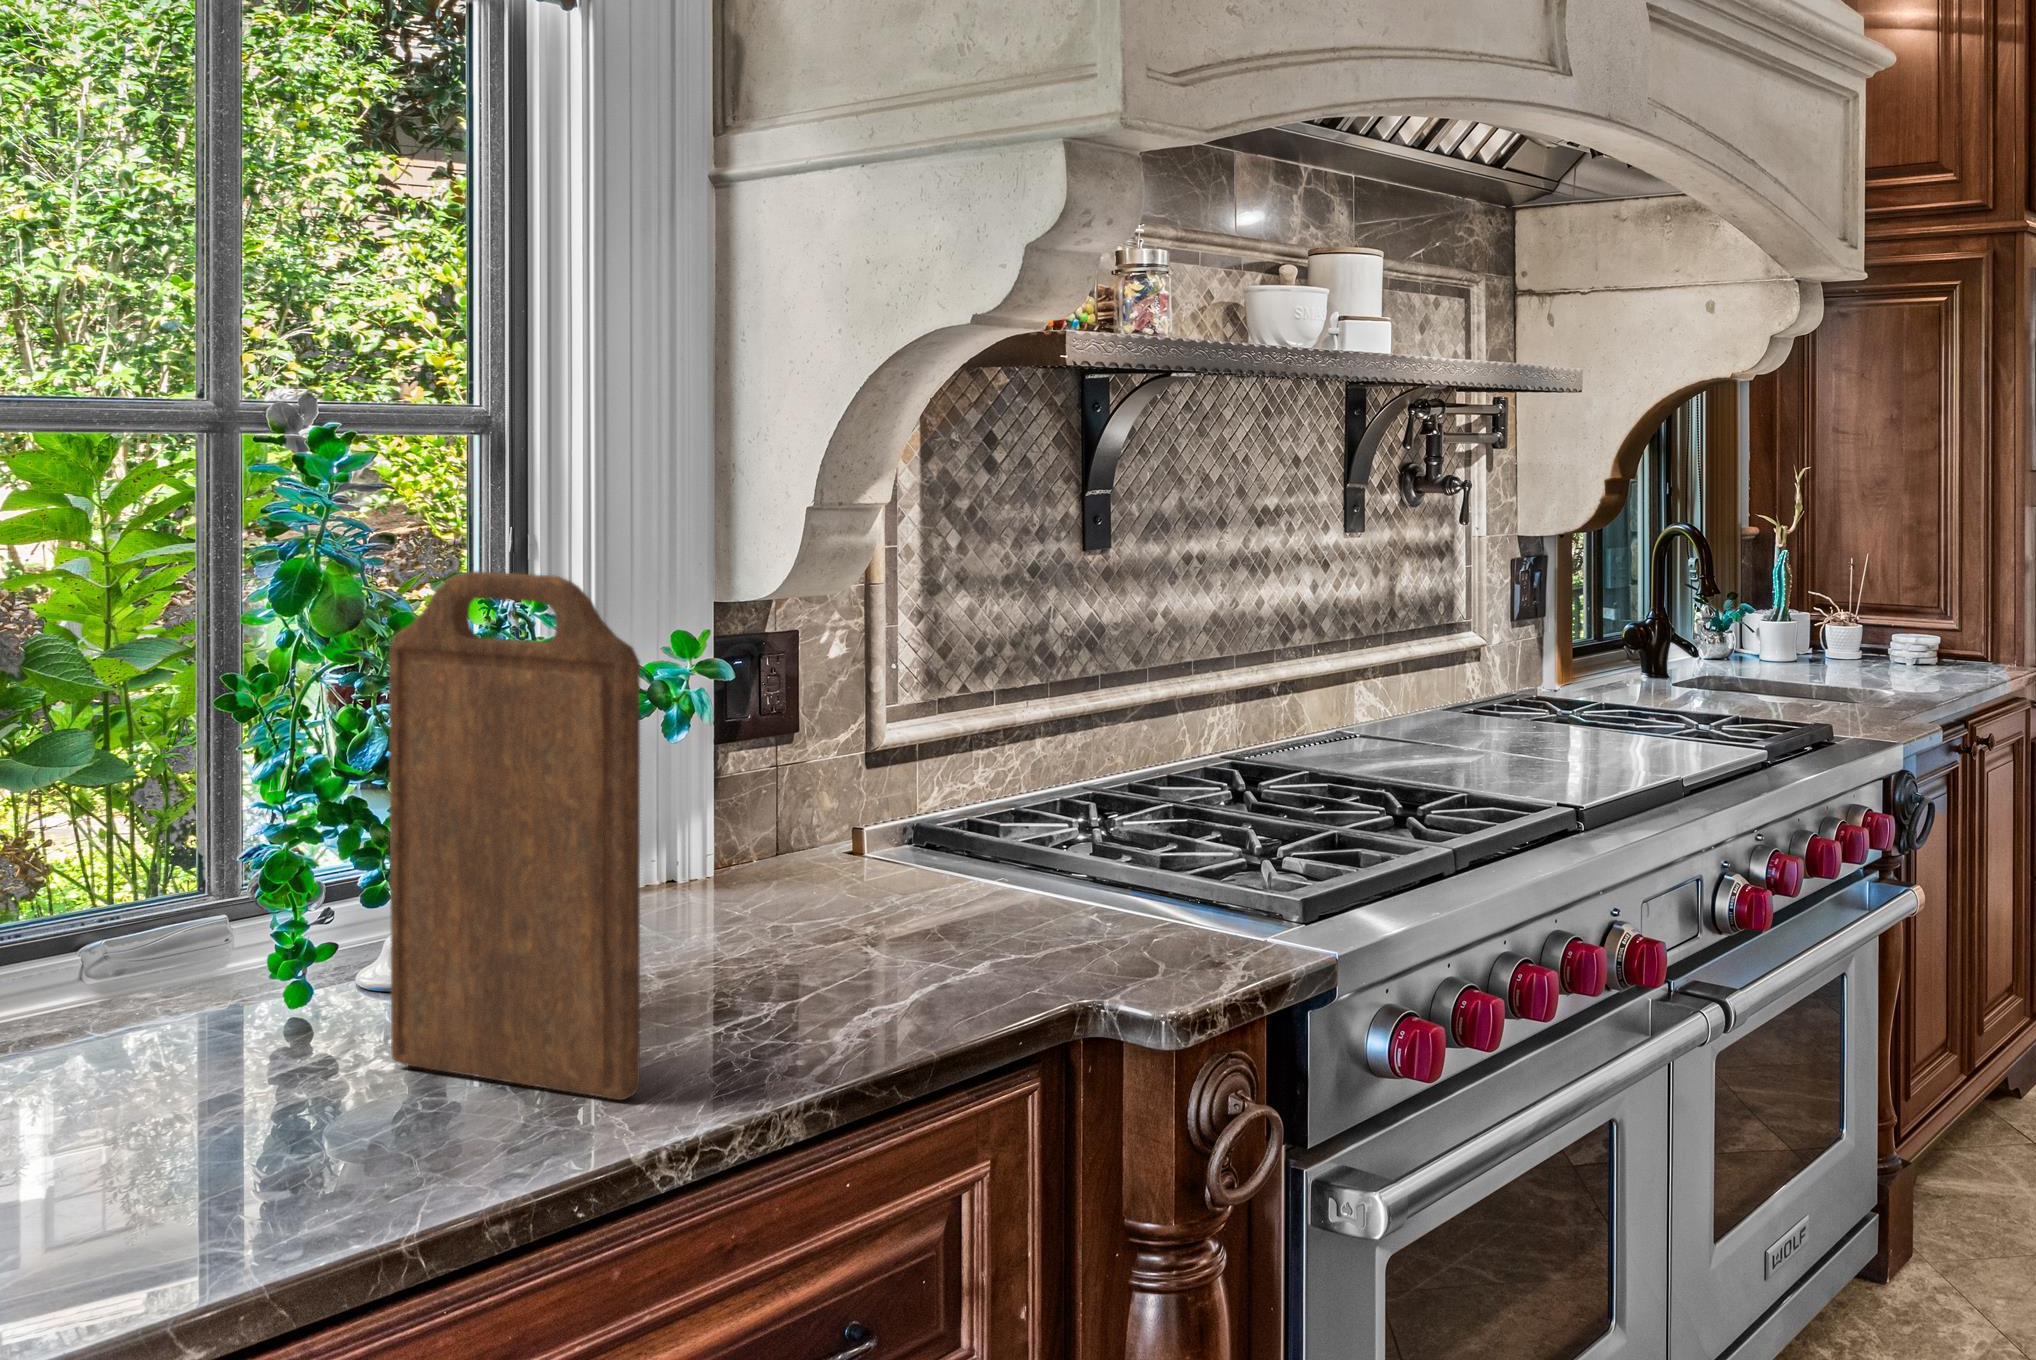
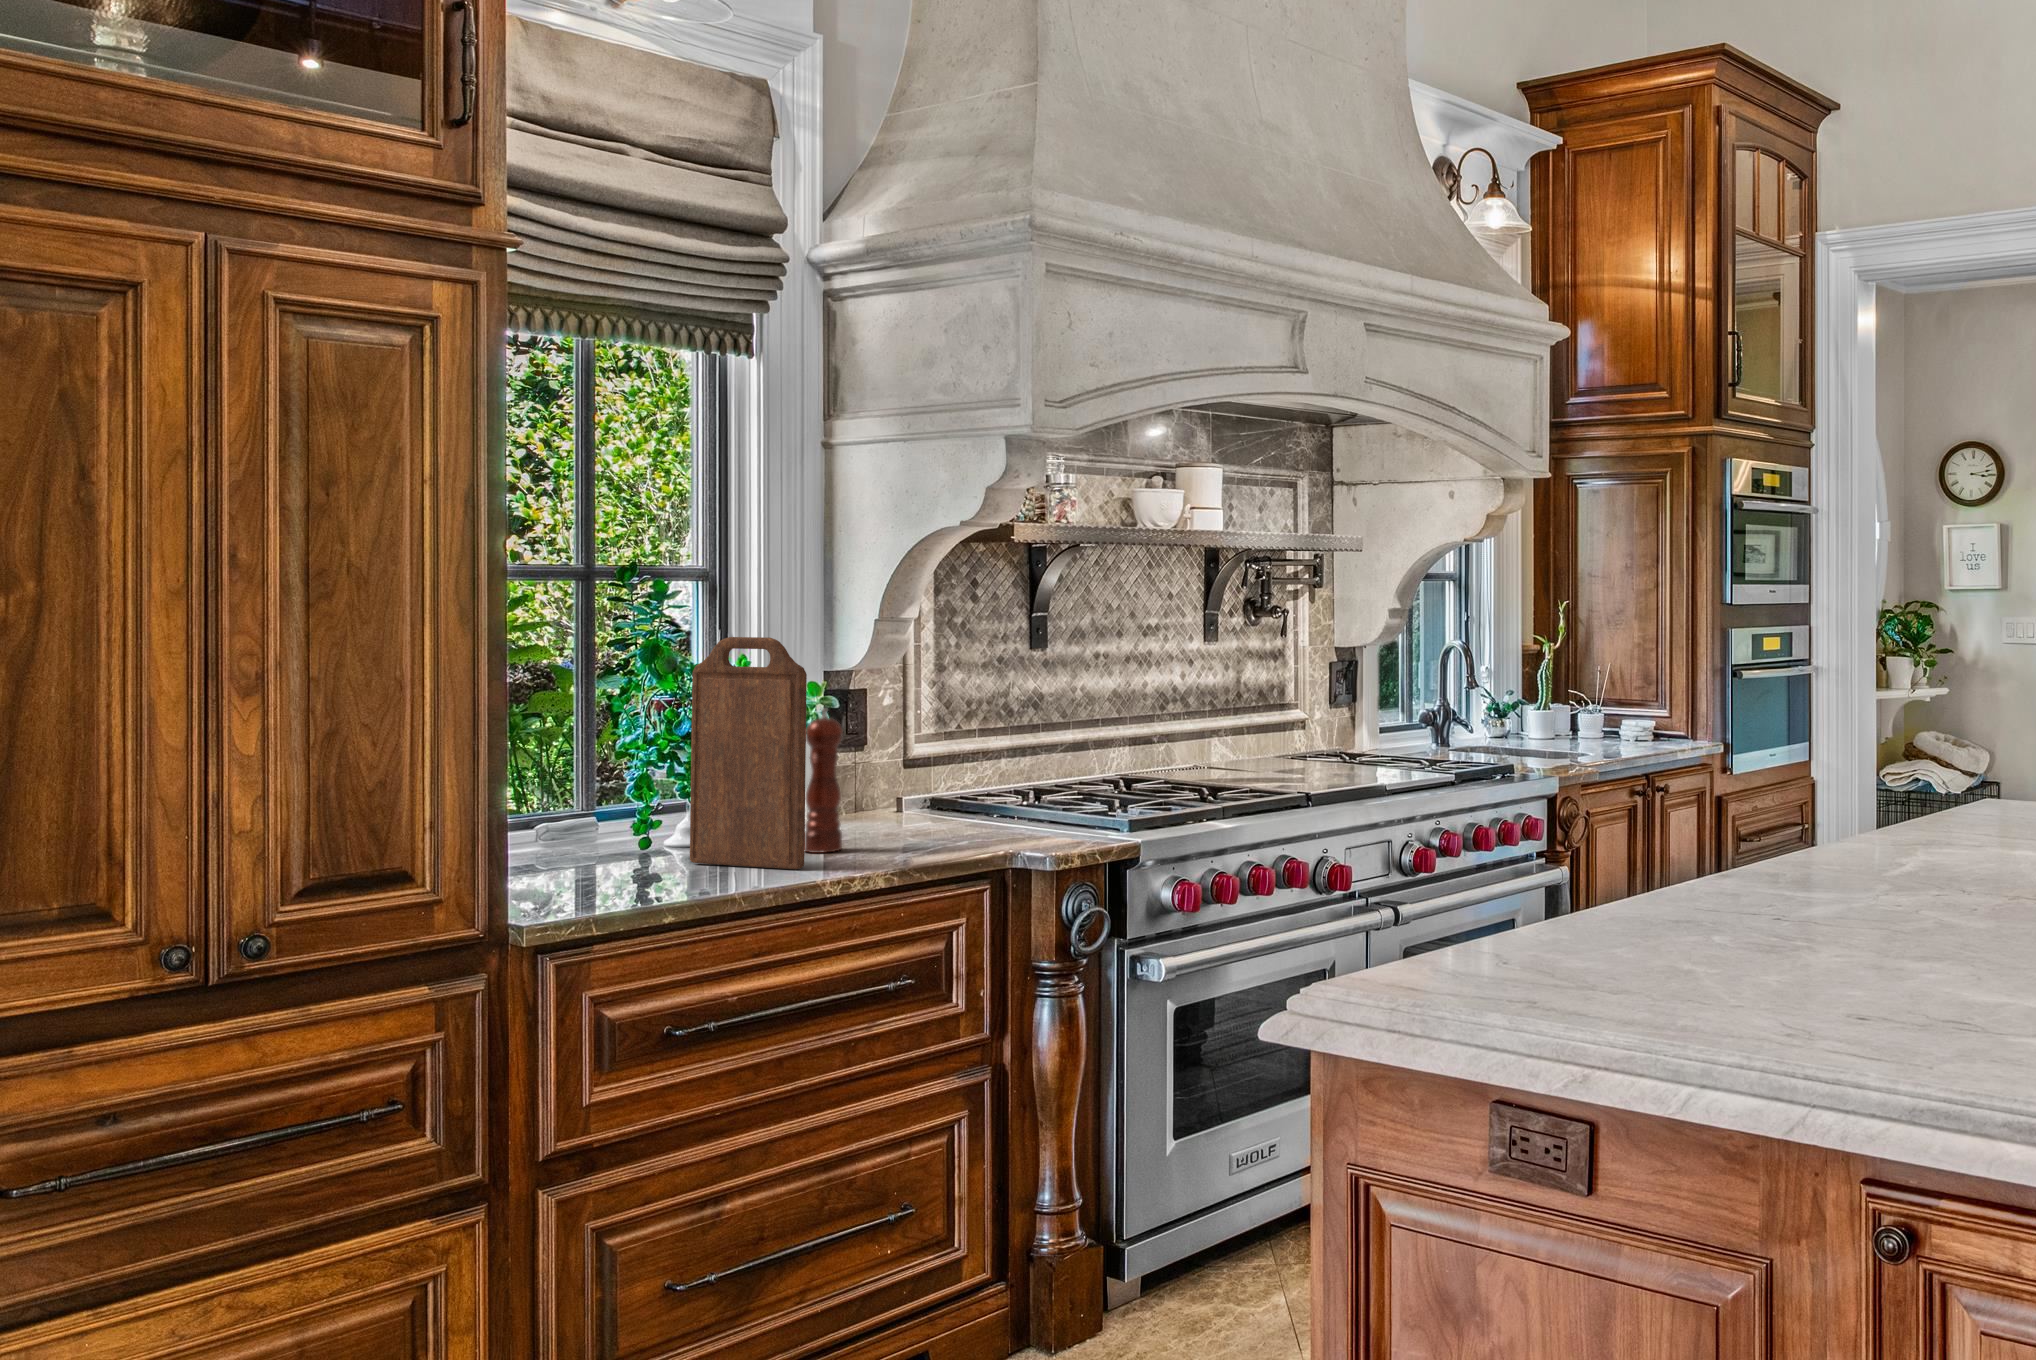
pepper mill: none [656,710,738,1016] -> present [804,708,843,853]

